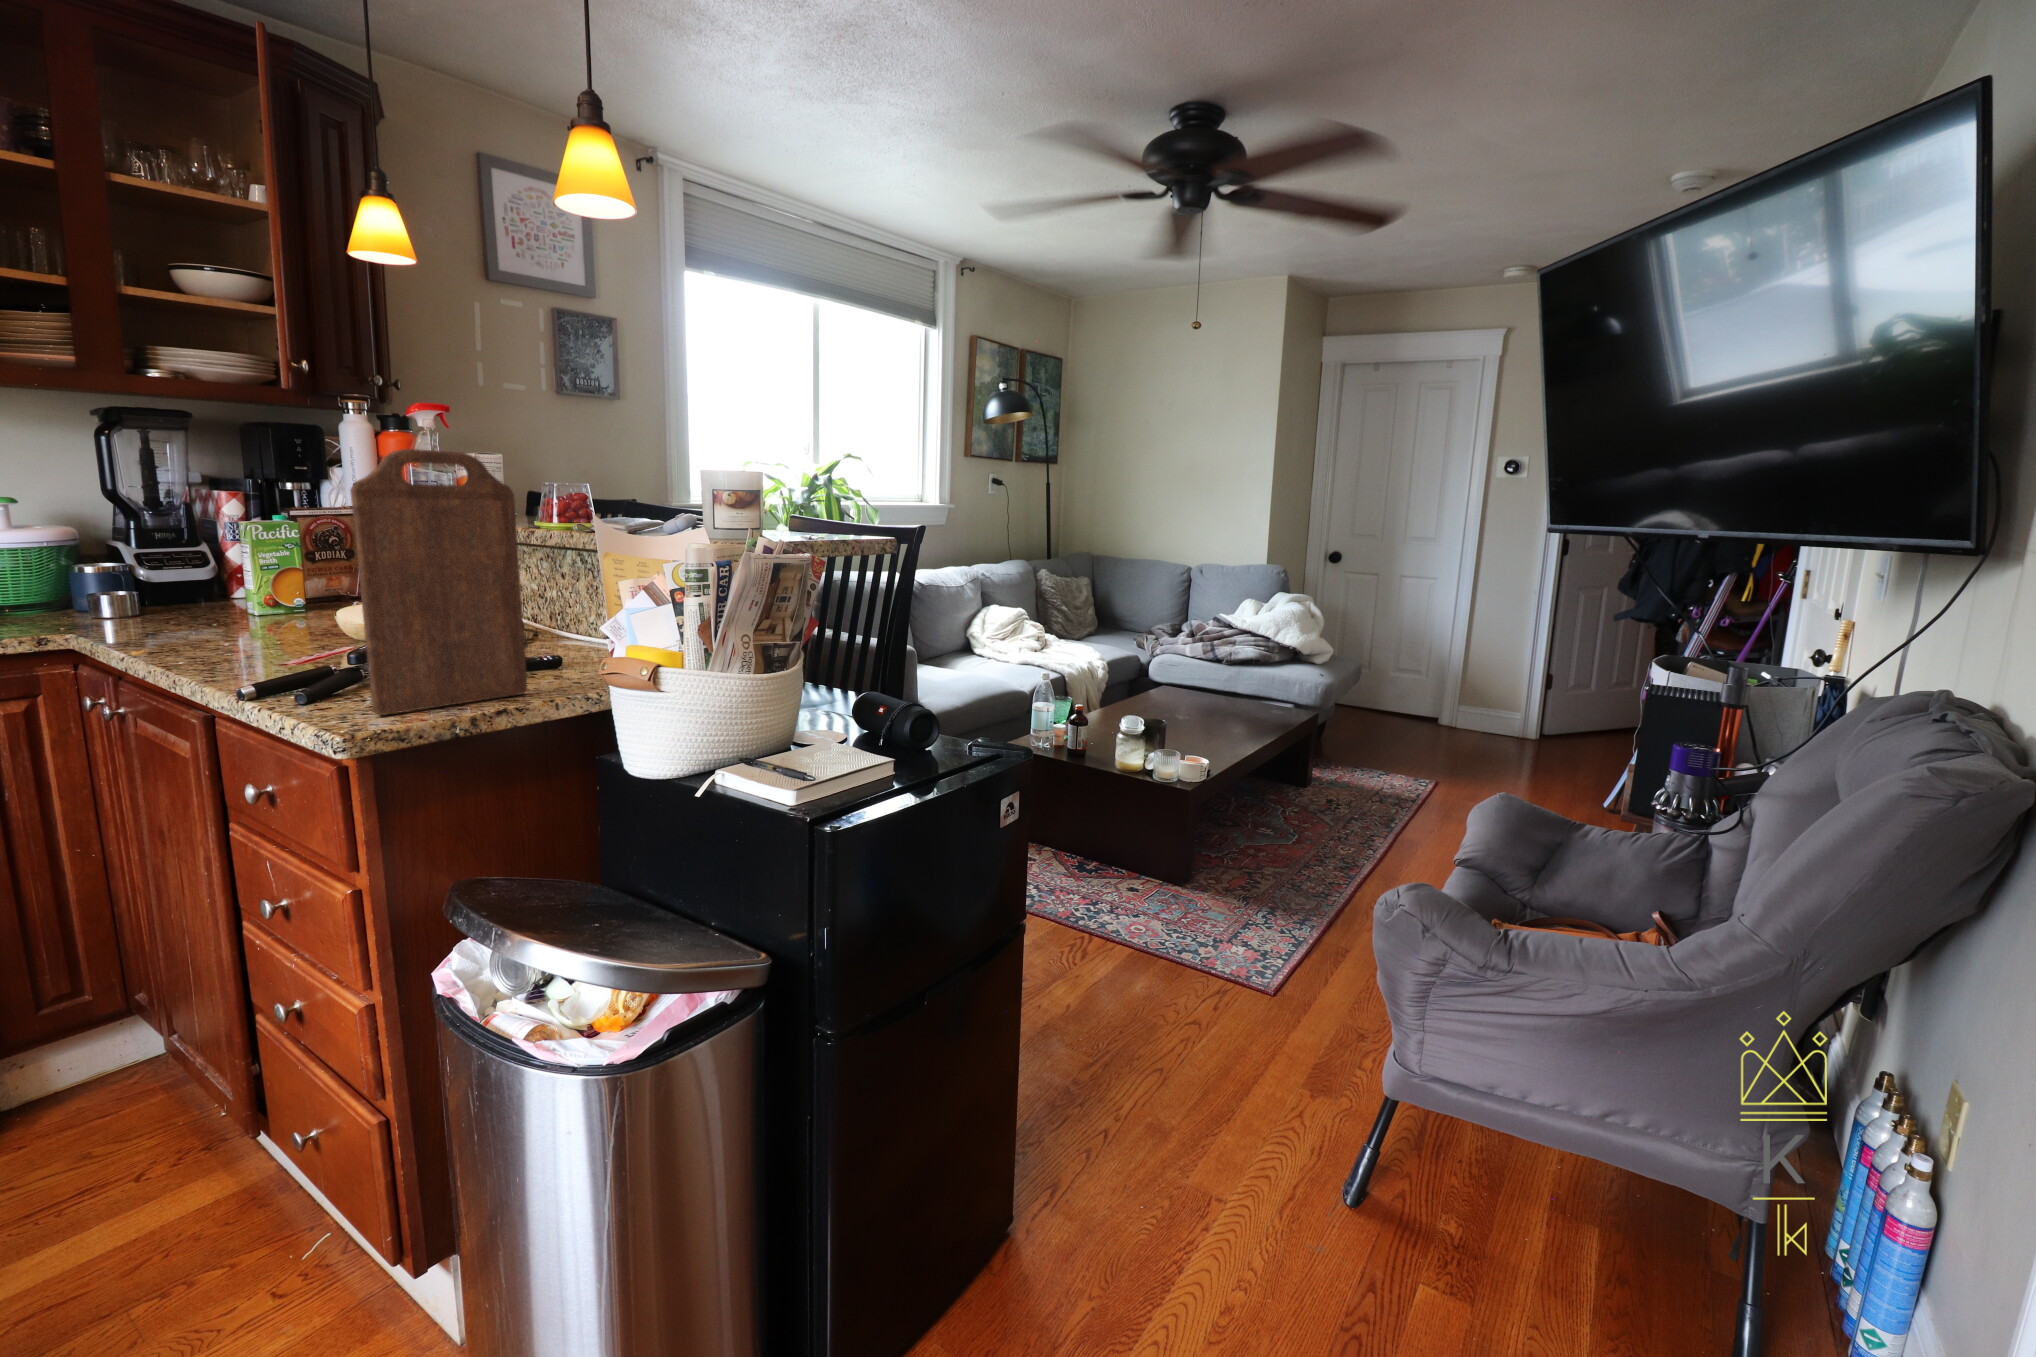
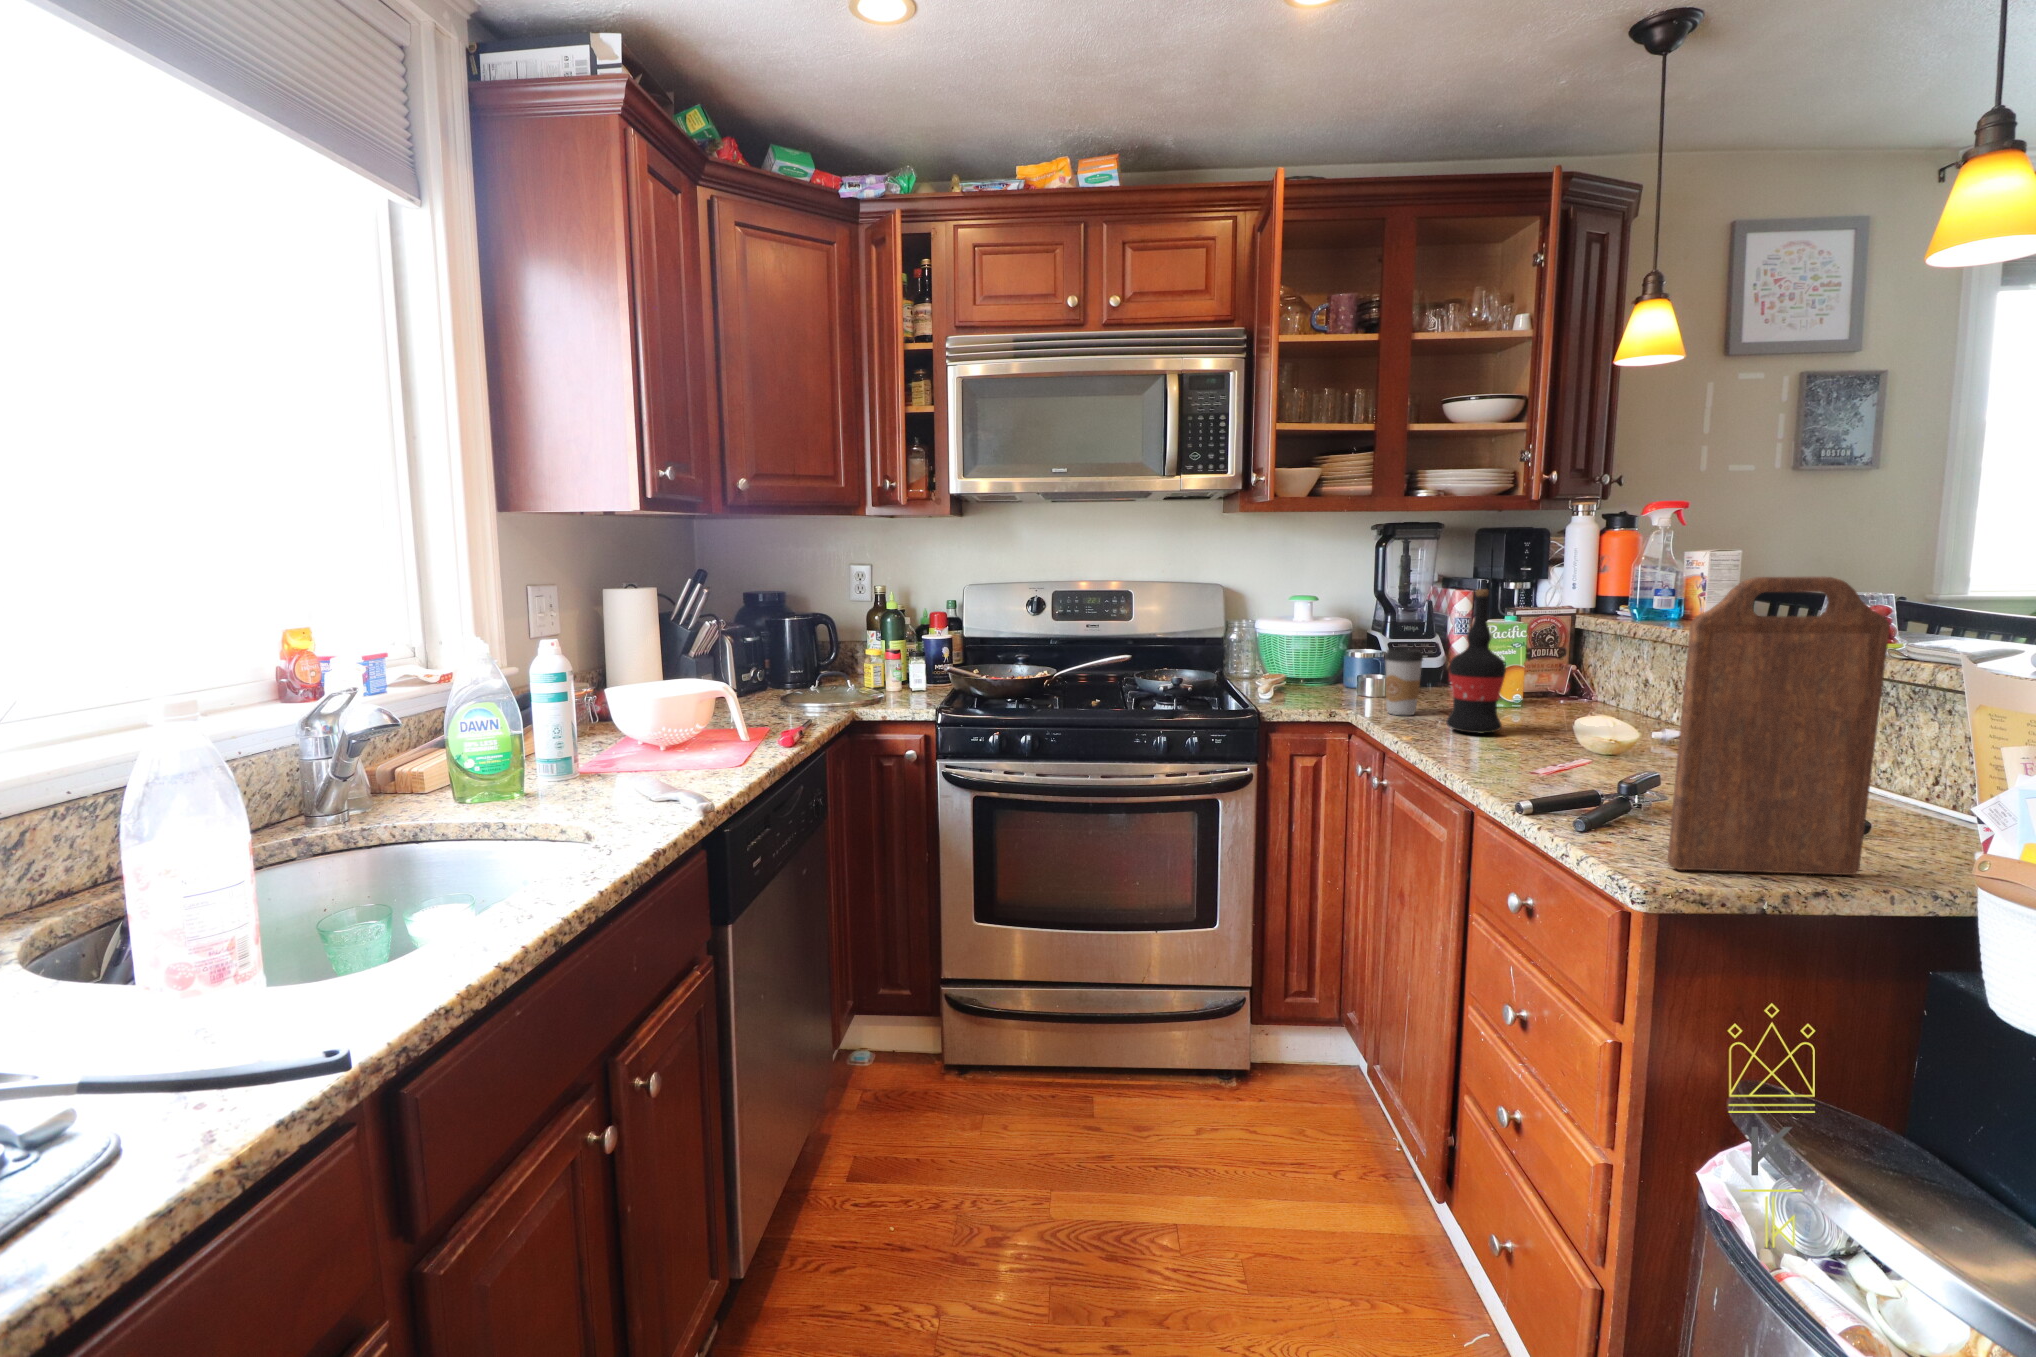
wine bottle: none [186,476,267,640] -> present [1446,589,1506,733]
coffee cup: none [100,552,162,633] -> present [1385,648,1423,715]

